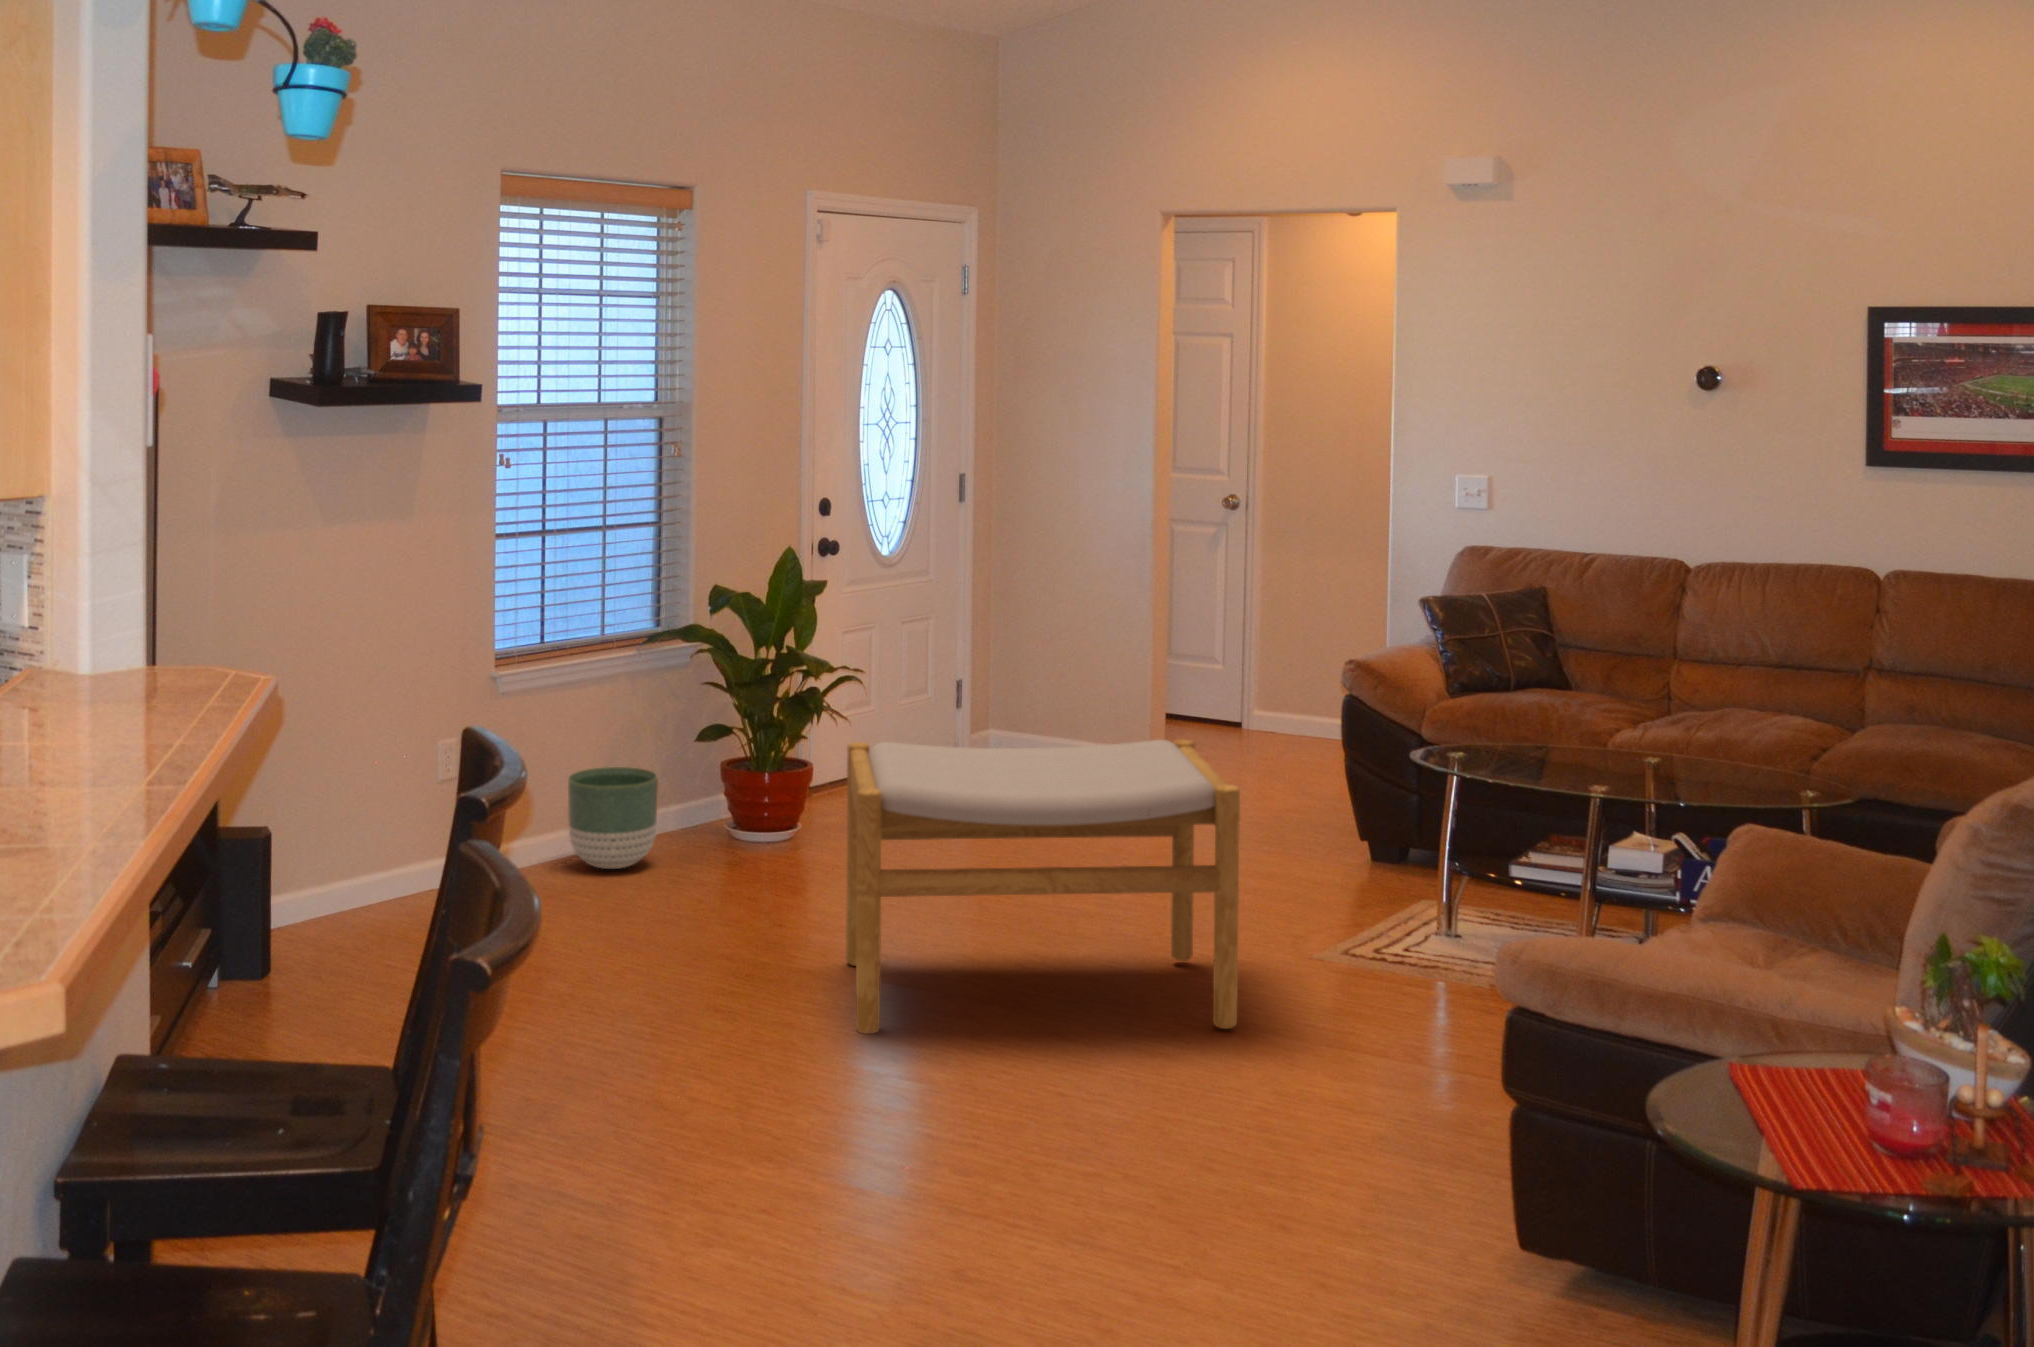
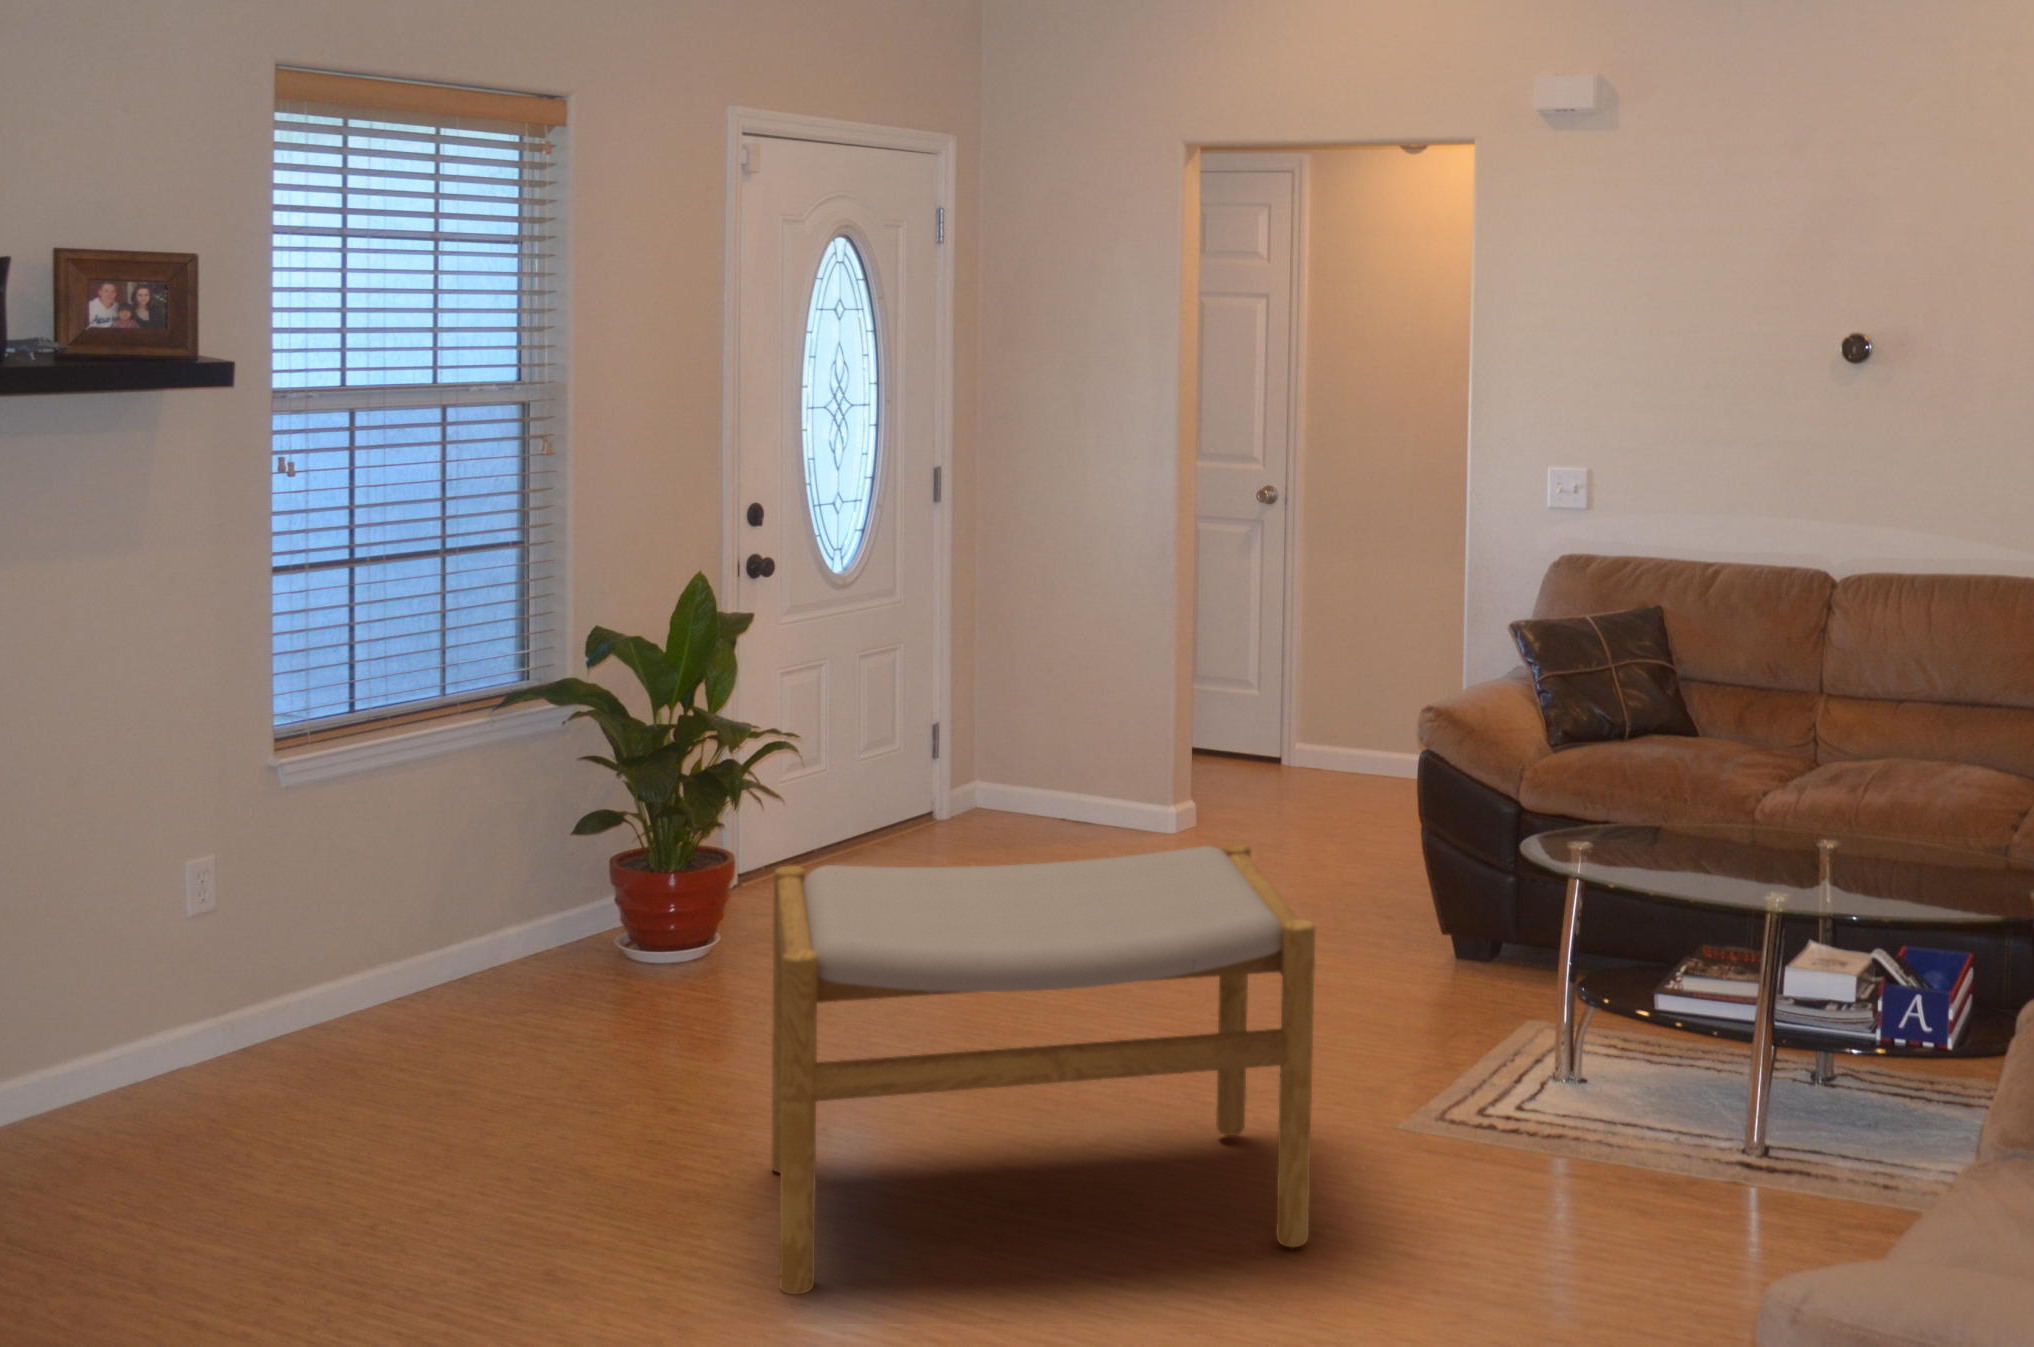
planter: present [568,767,658,869] -> none [382,883,513,1028]

